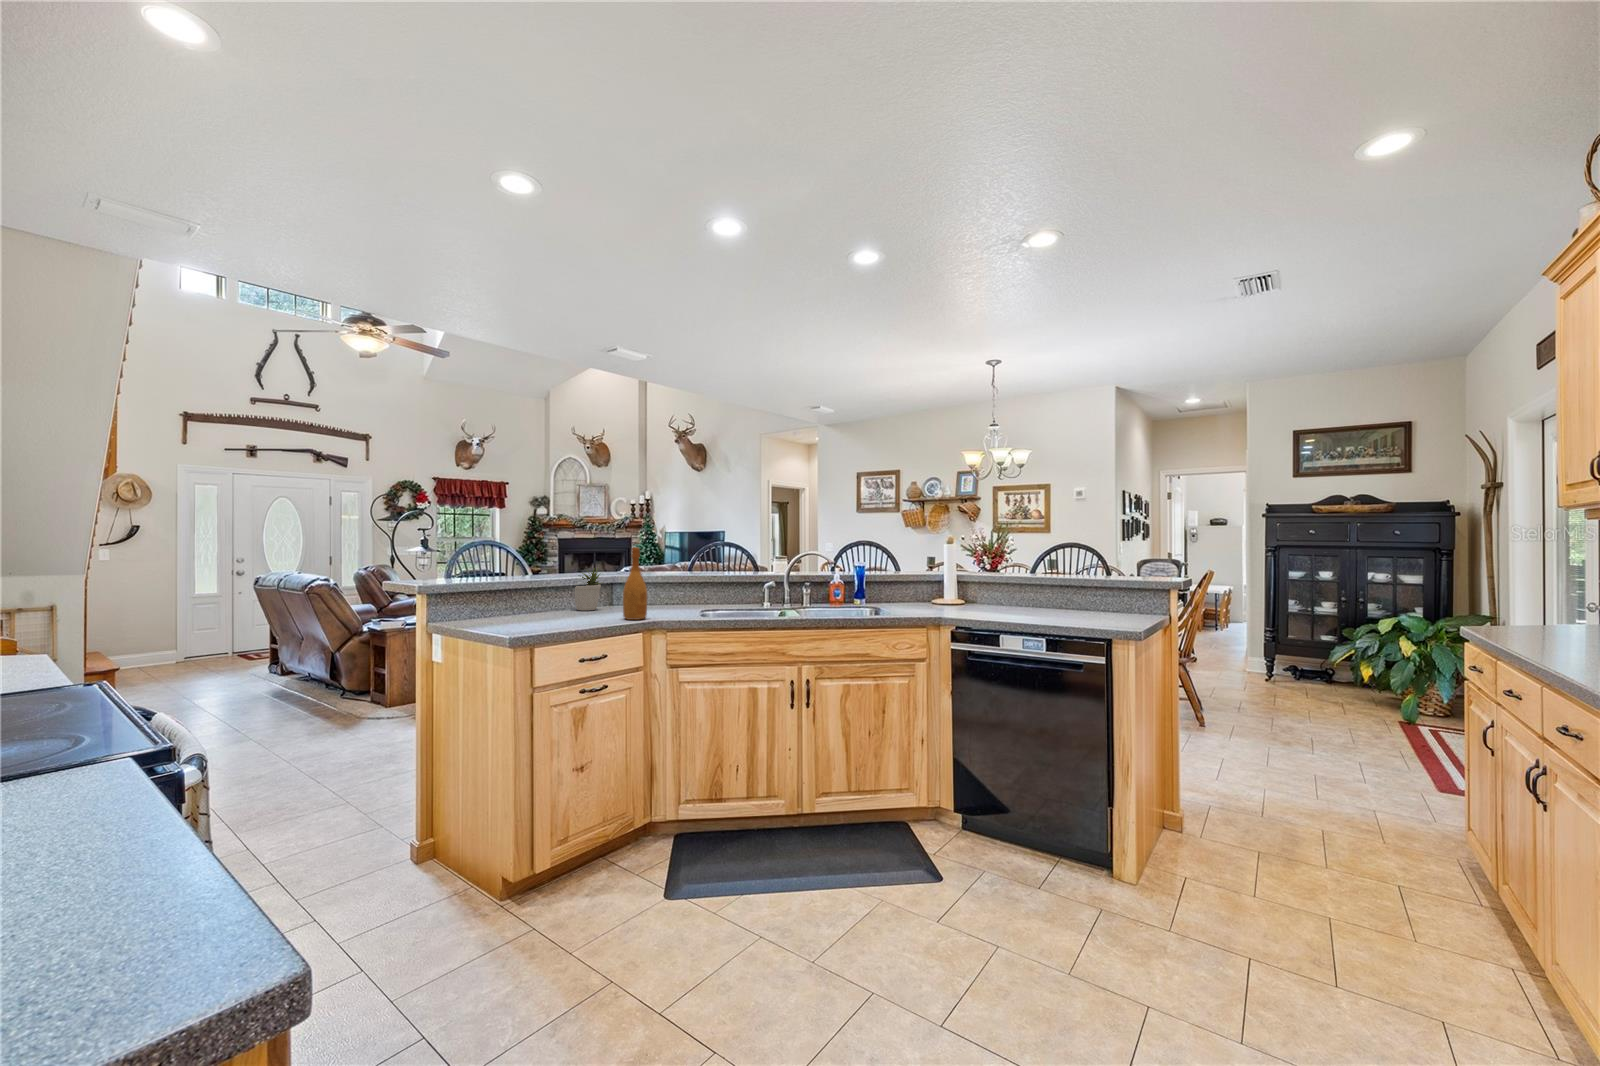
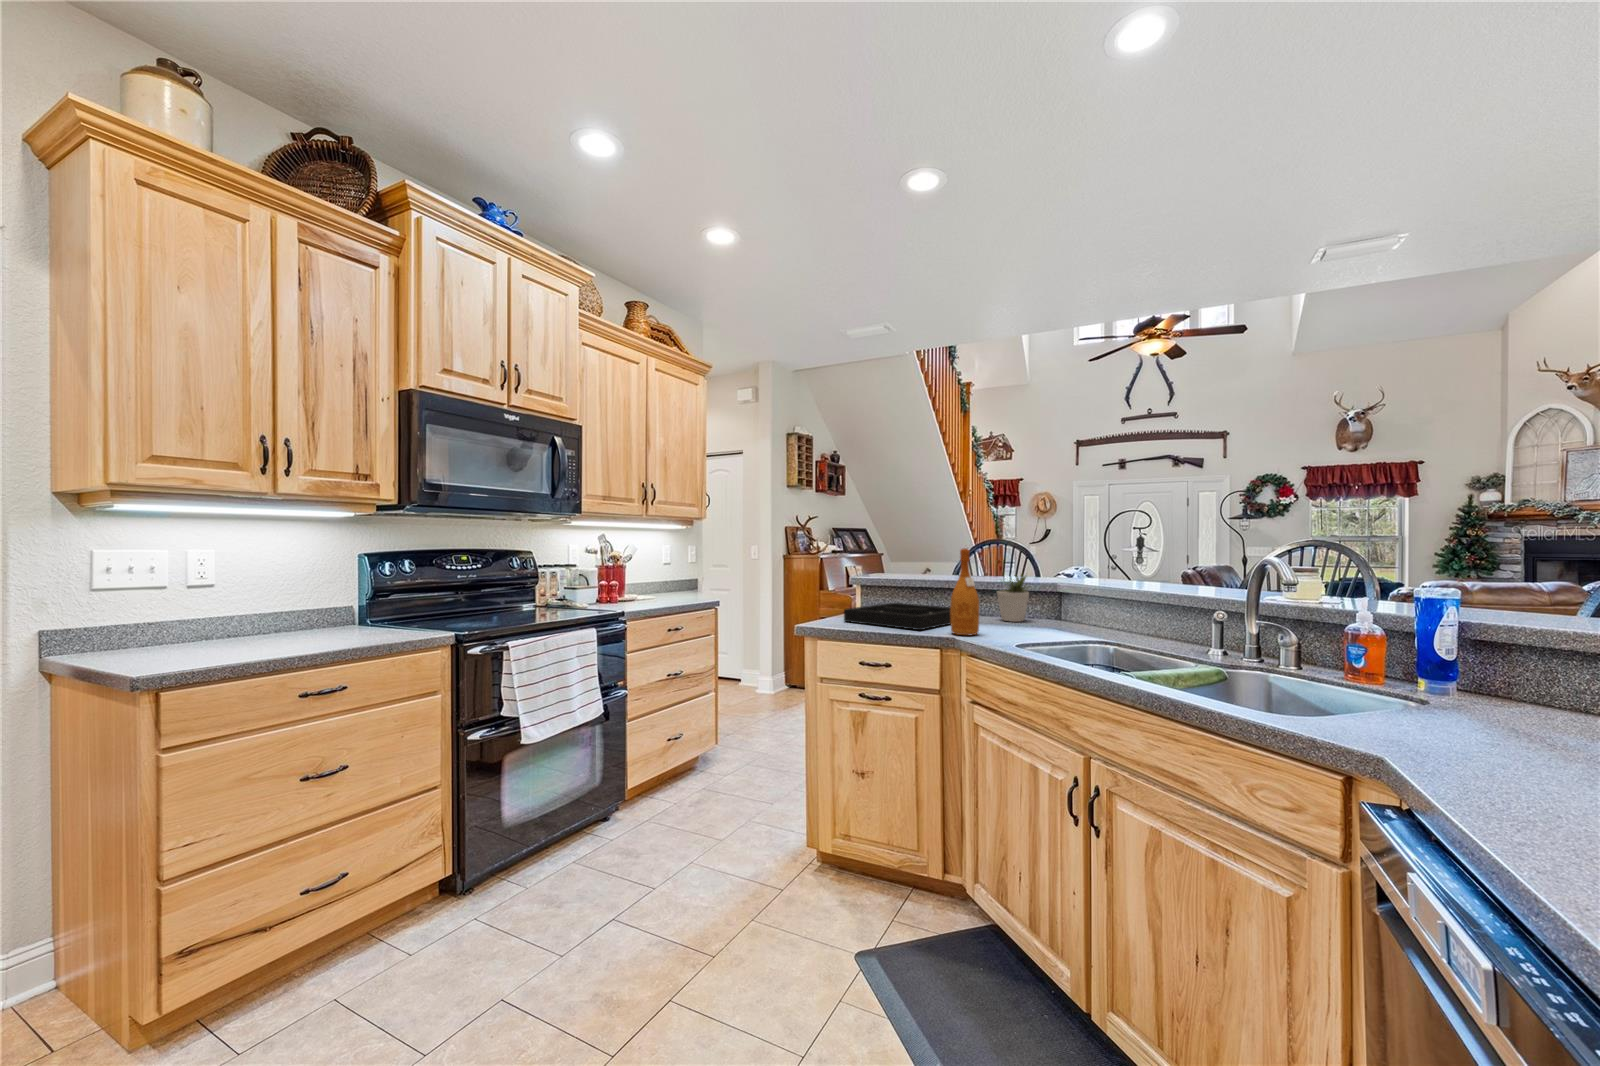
decorative tray: none [486,603,606,629] -> present [844,603,951,630]

